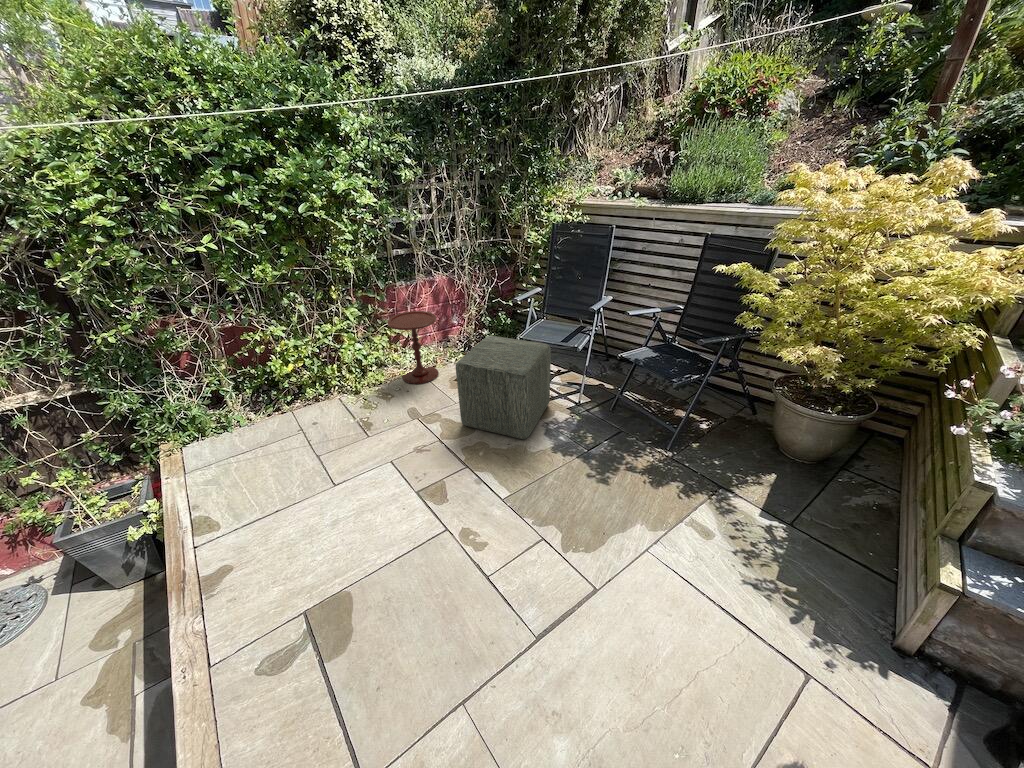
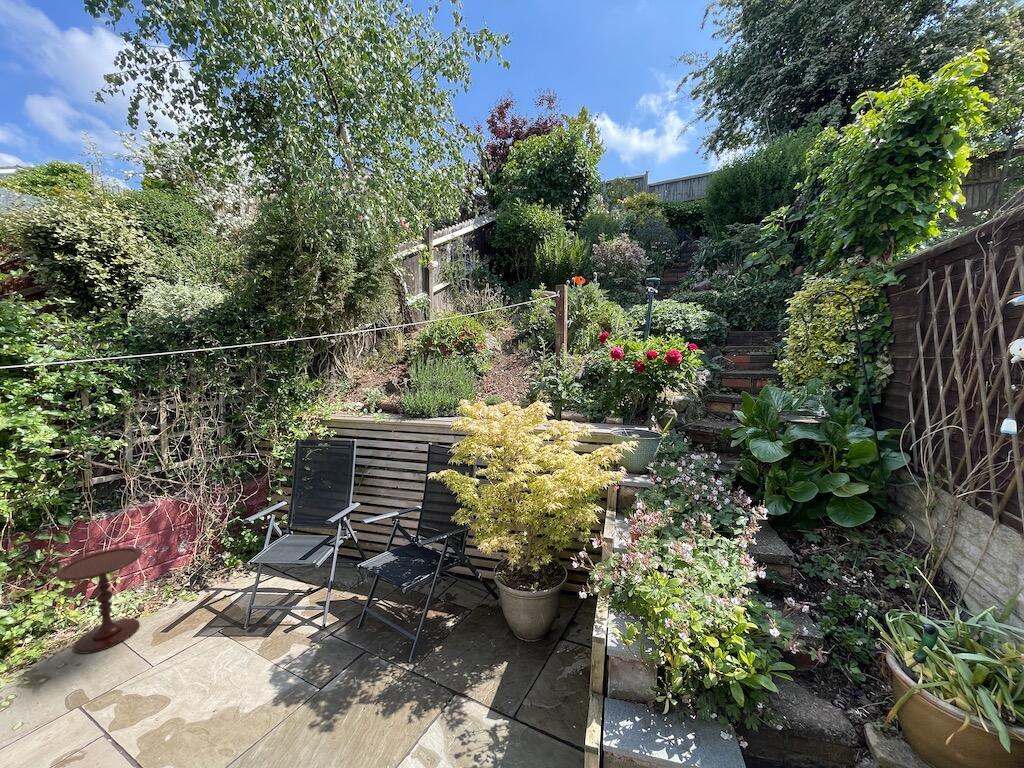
ottoman: present [456,336,551,439] -> none [140,566,286,702]

